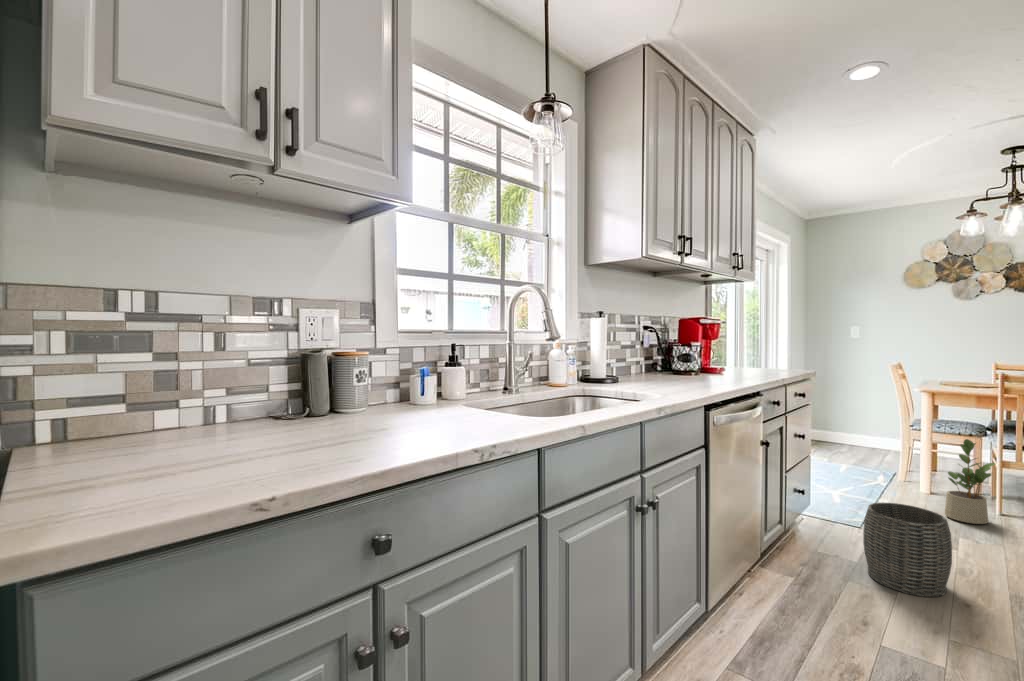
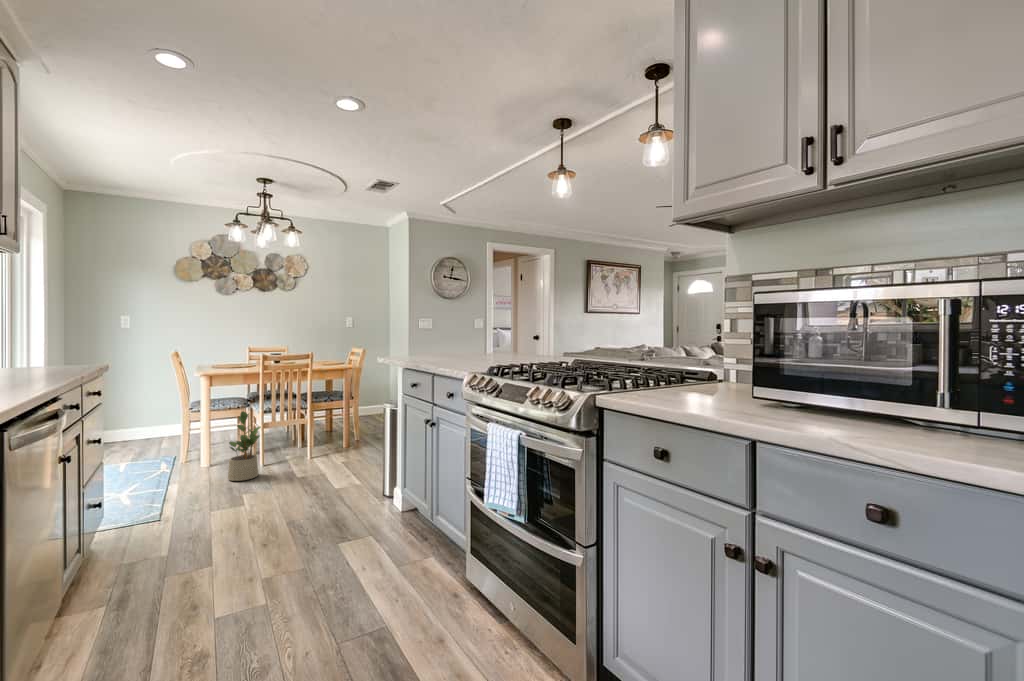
woven basket: present [863,503,952,597] -> none [177,479,251,563]

